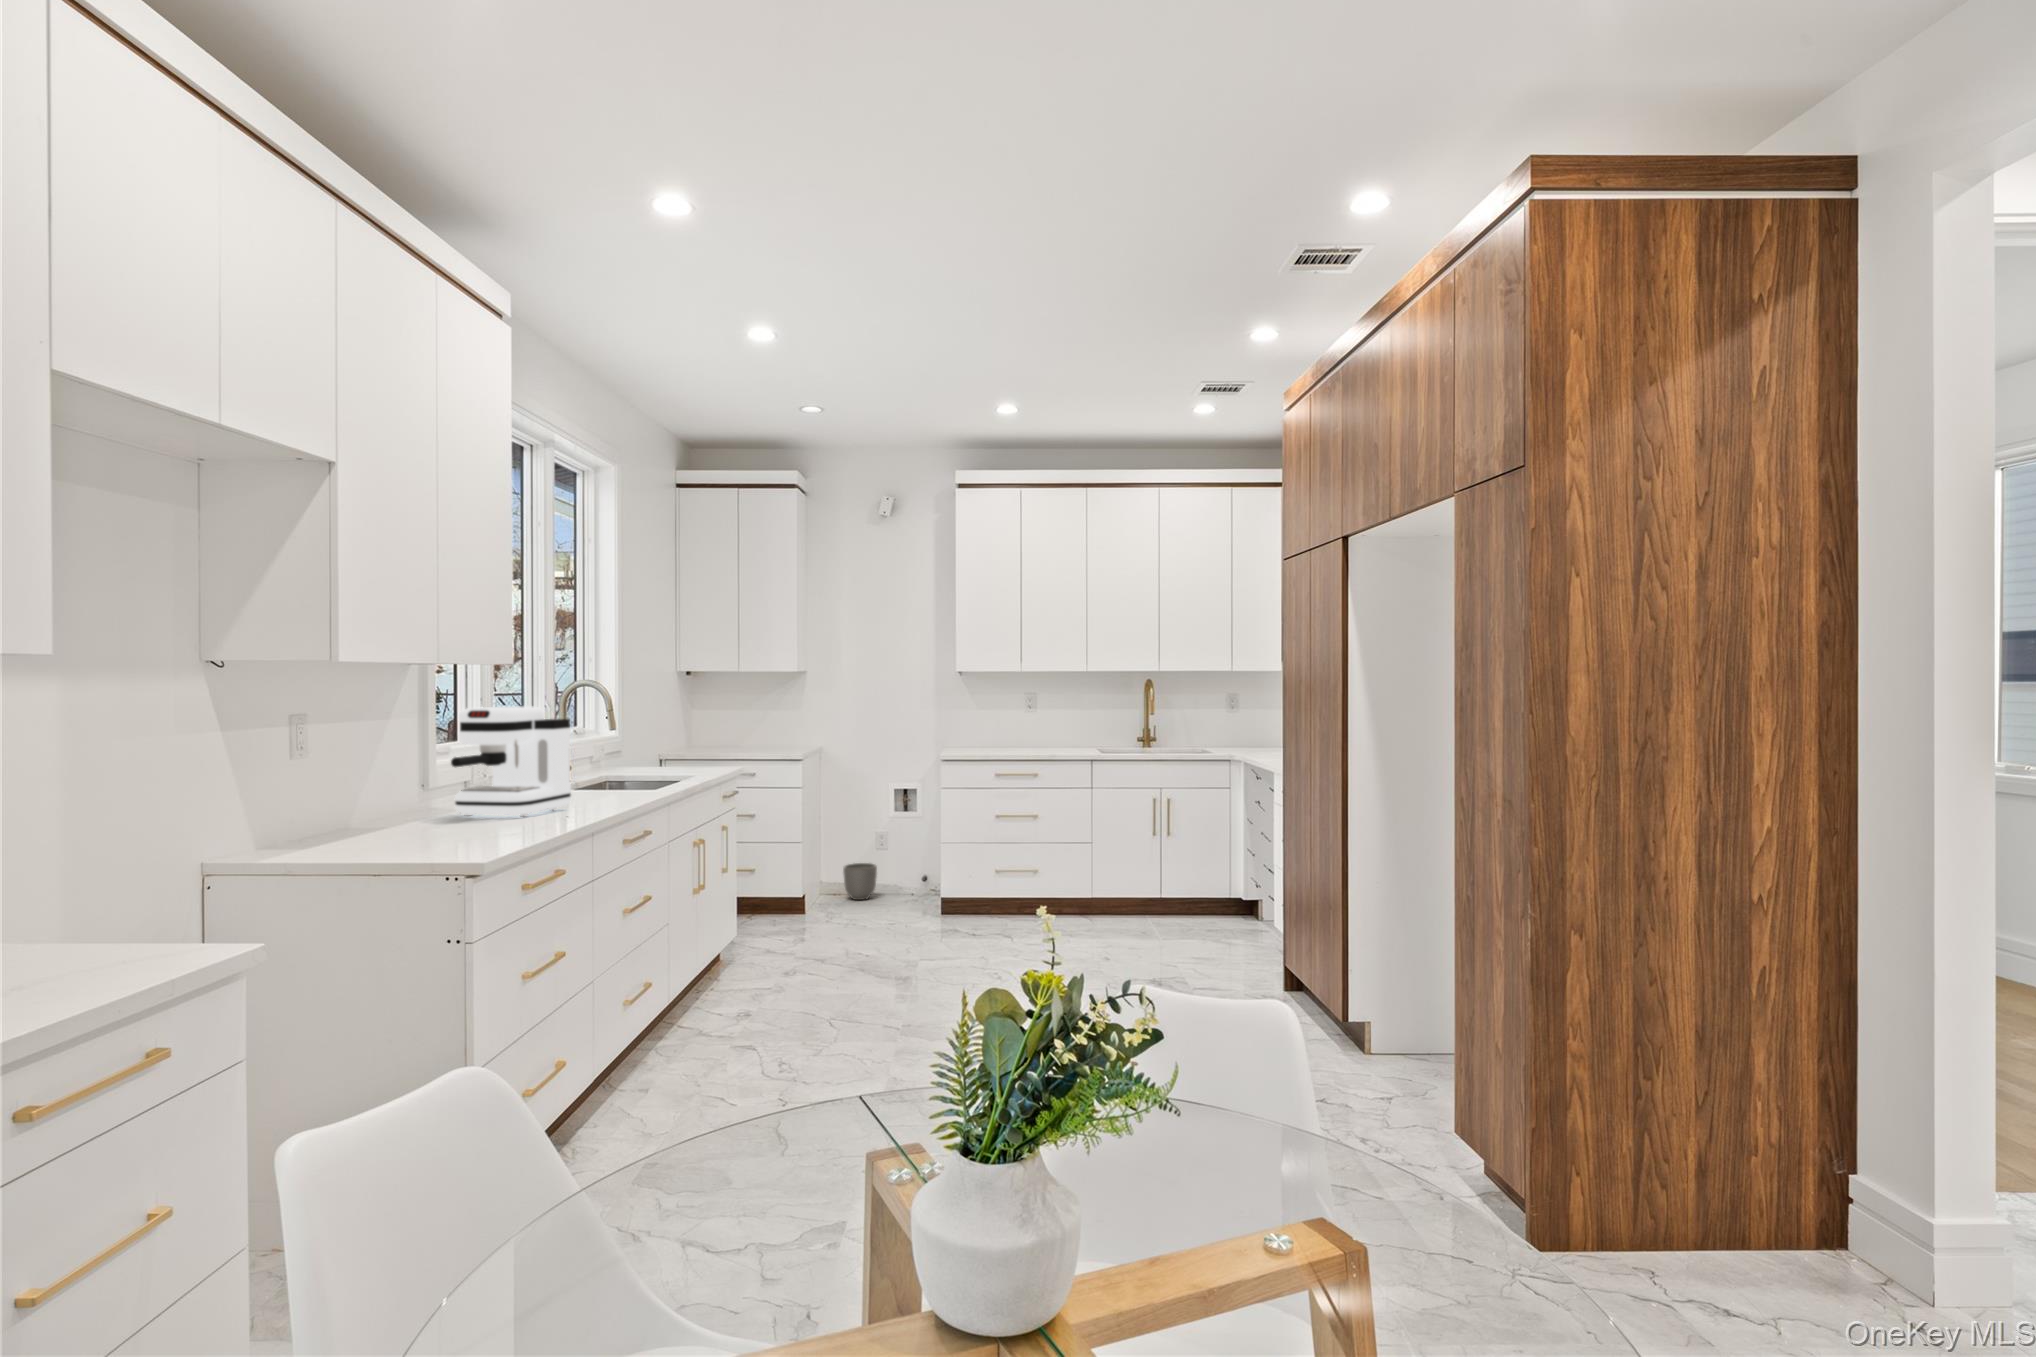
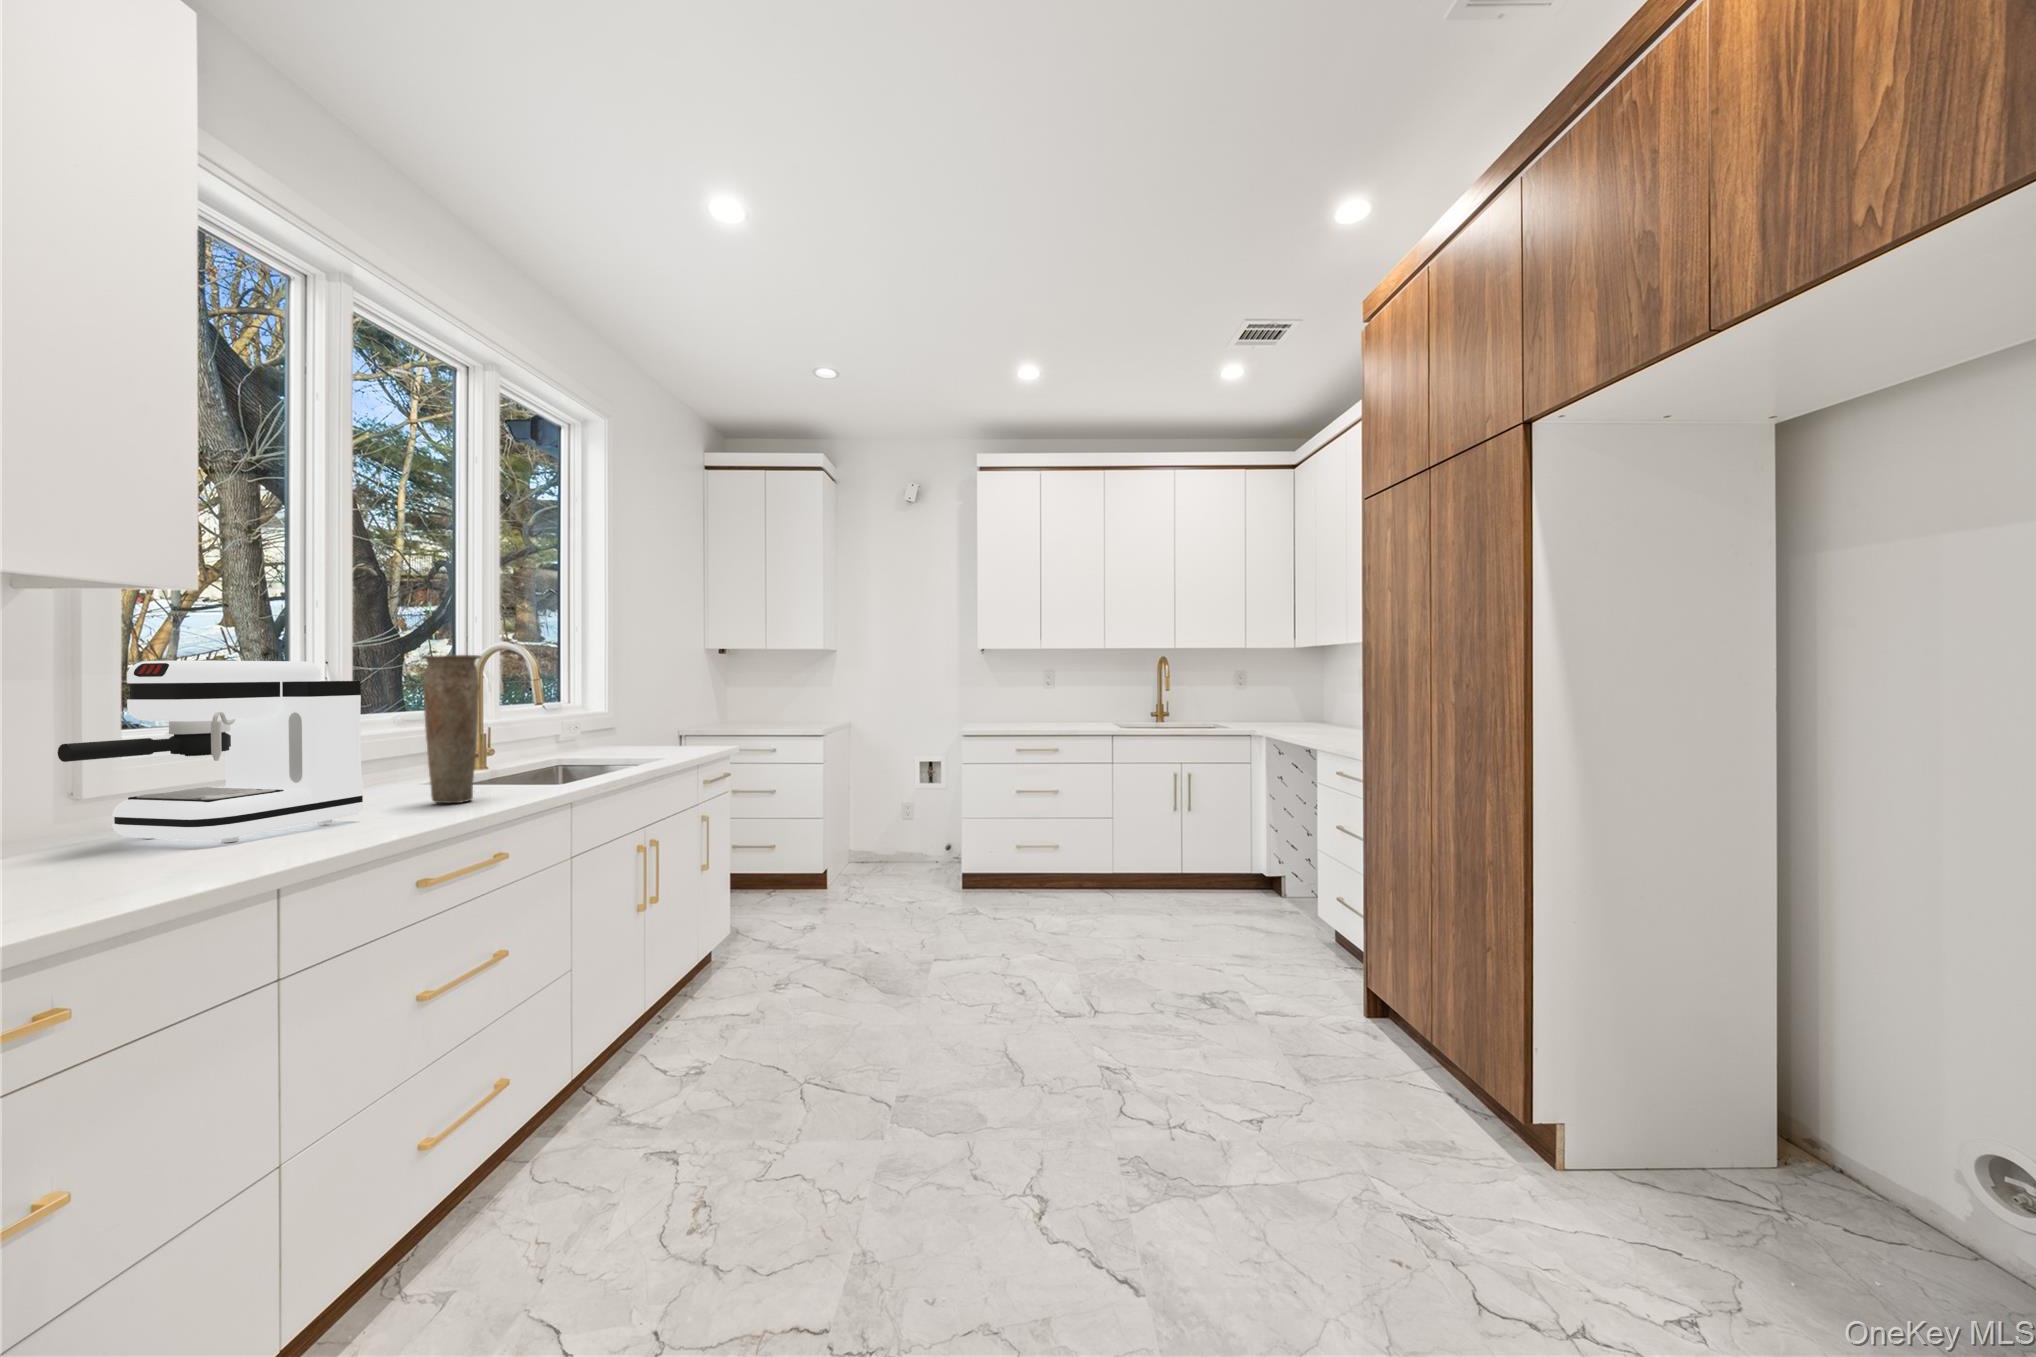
vase: none [583,699,618,802] -> present [421,655,481,803]
planter: present [843,863,877,900] -> none [867,833,900,871]

